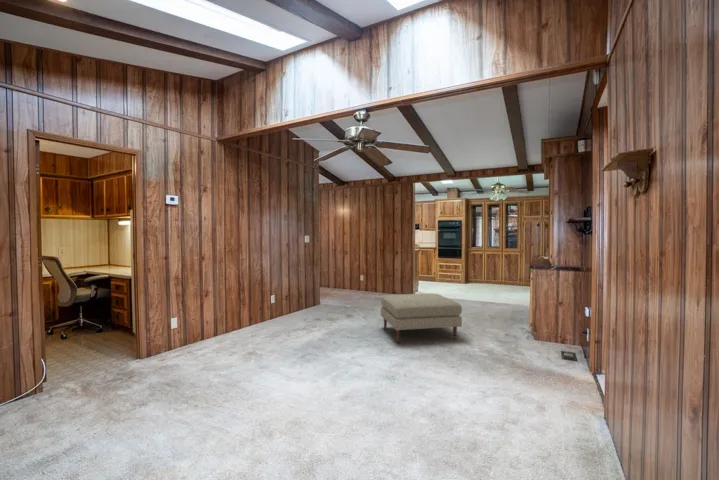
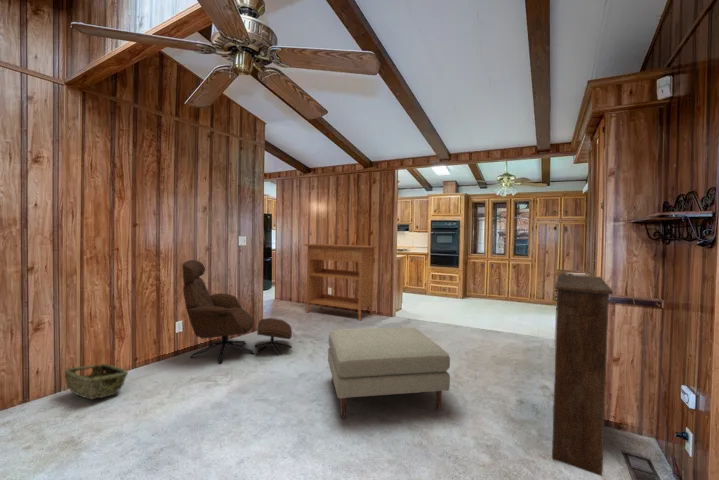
console table: none [343,241,399,298] -> present [305,244,376,321]
lounge chair: none [278,253,349,322] -> present [182,260,292,364]
bookshelf: none [521,255,553,360] -> present [552,274,613,476]
woven basket: none [221,319,259,337] -> present [65,364,128,399]

